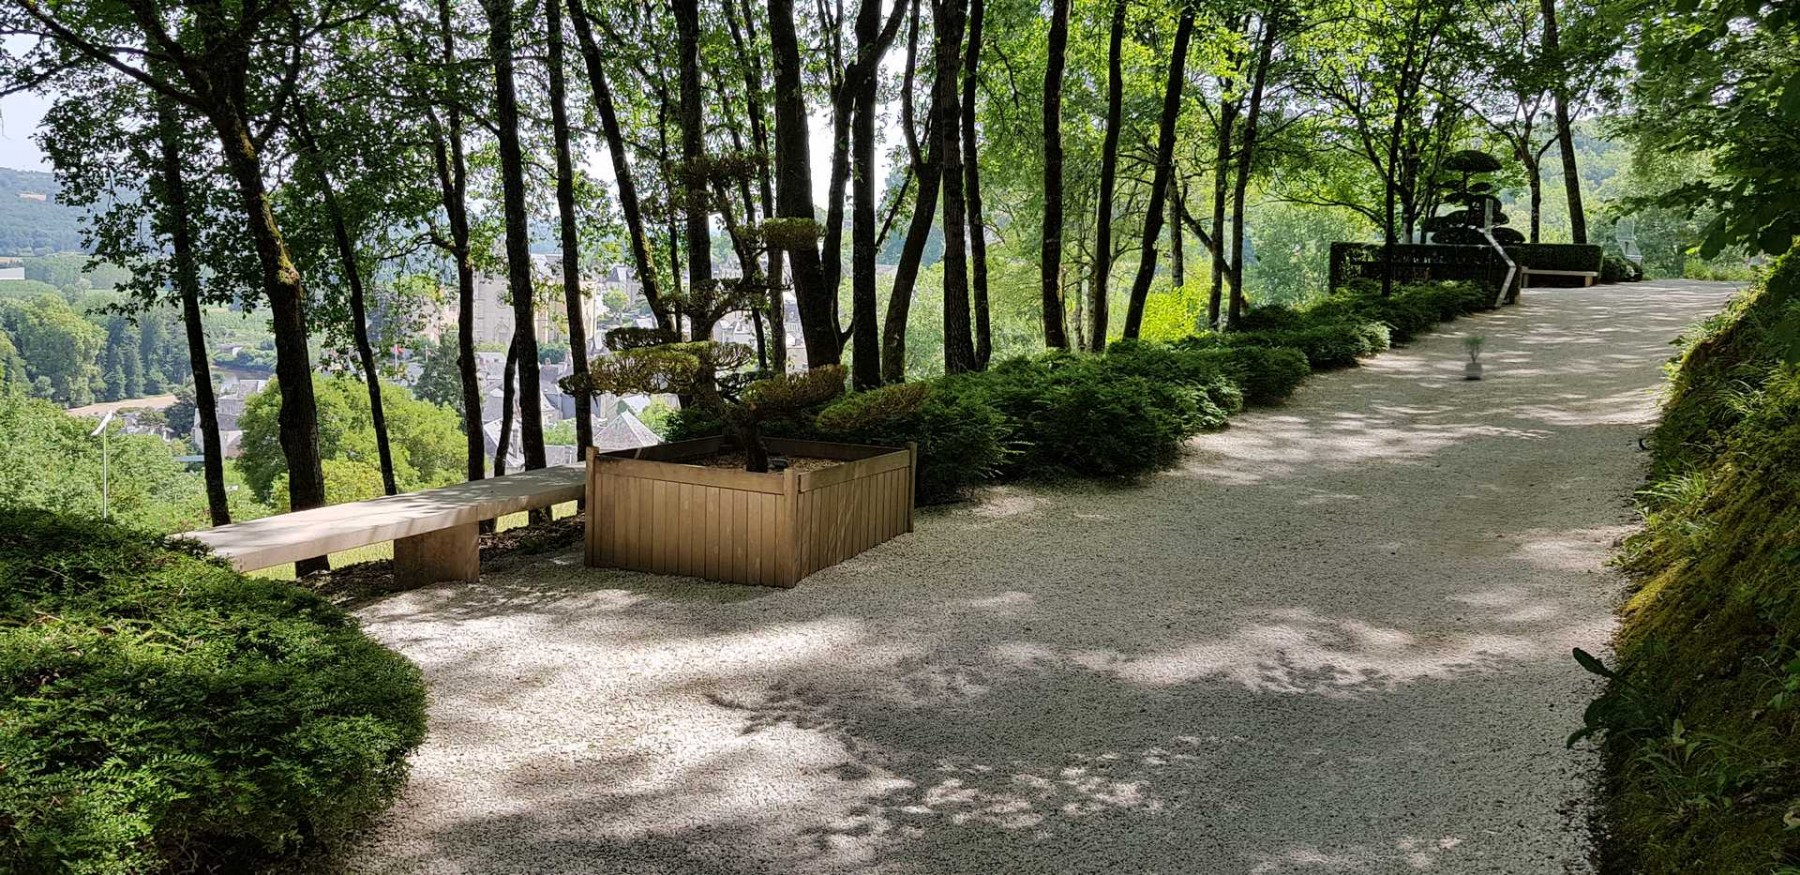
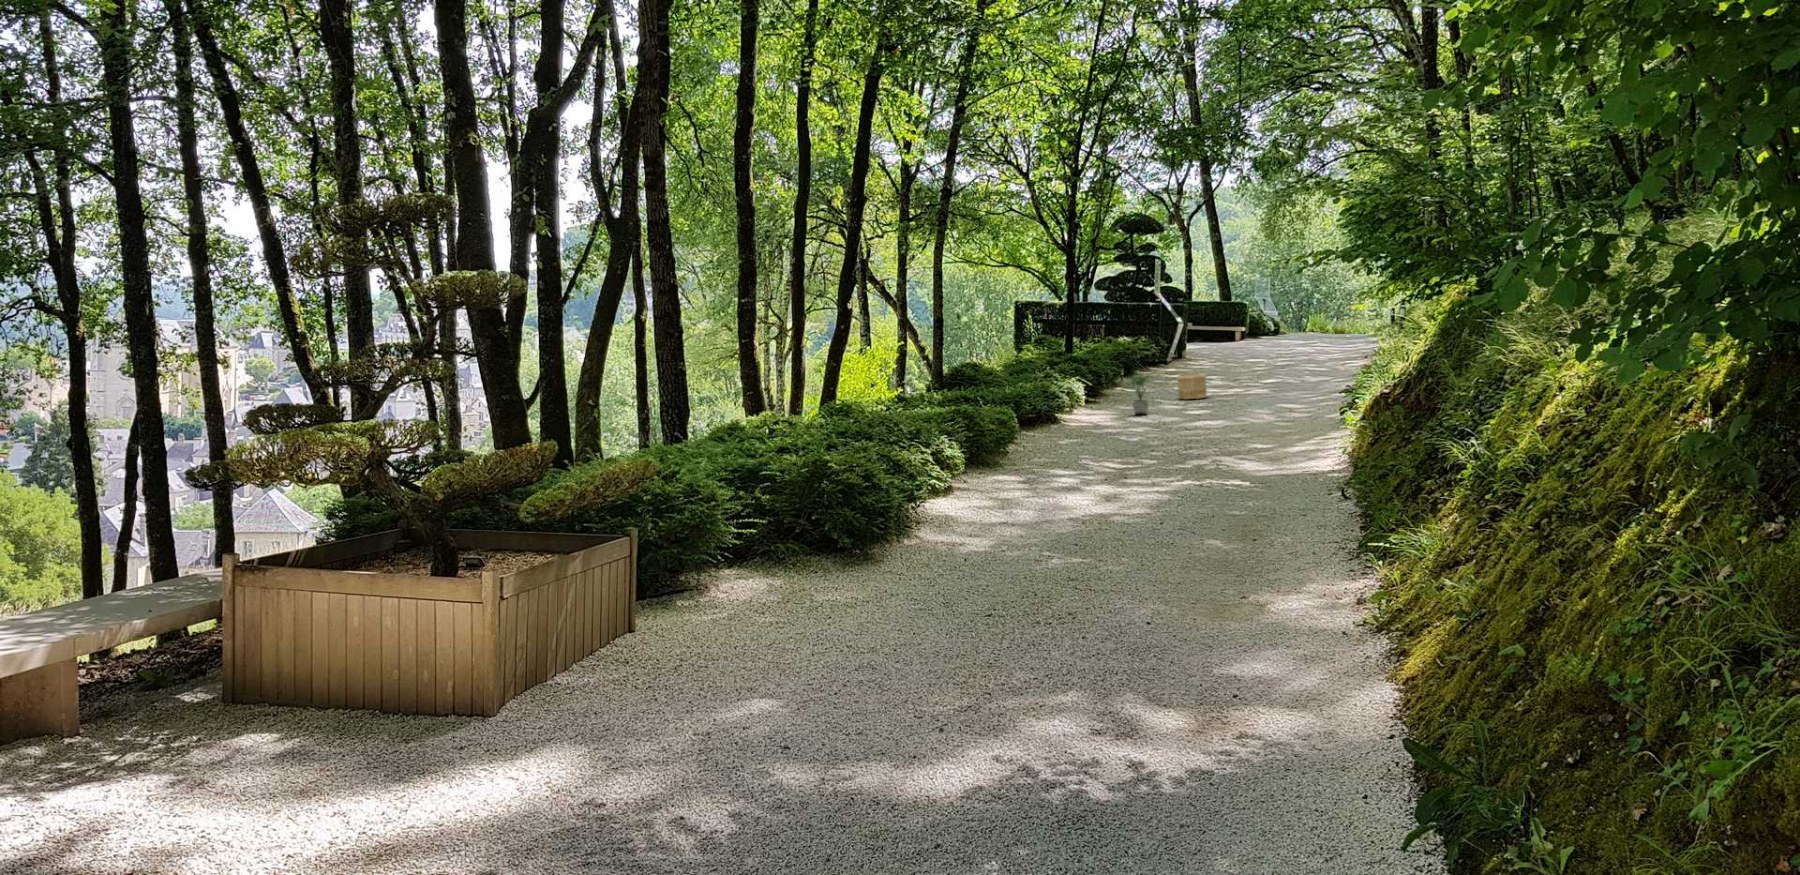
wooden bucket: none [1516,335,1552,361] -> present [1177,375,1207,399]

